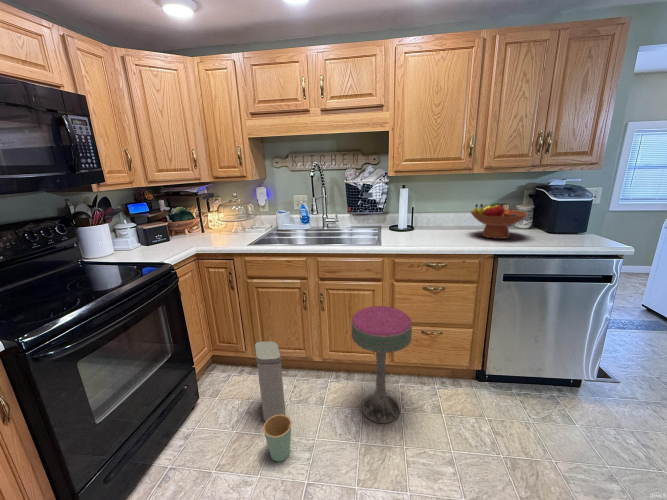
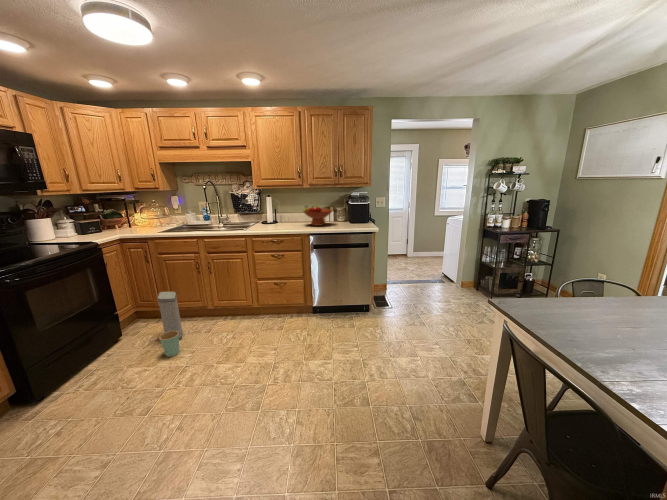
bar stool: present [351,306,412,423] -> none [220,266,258,335]

